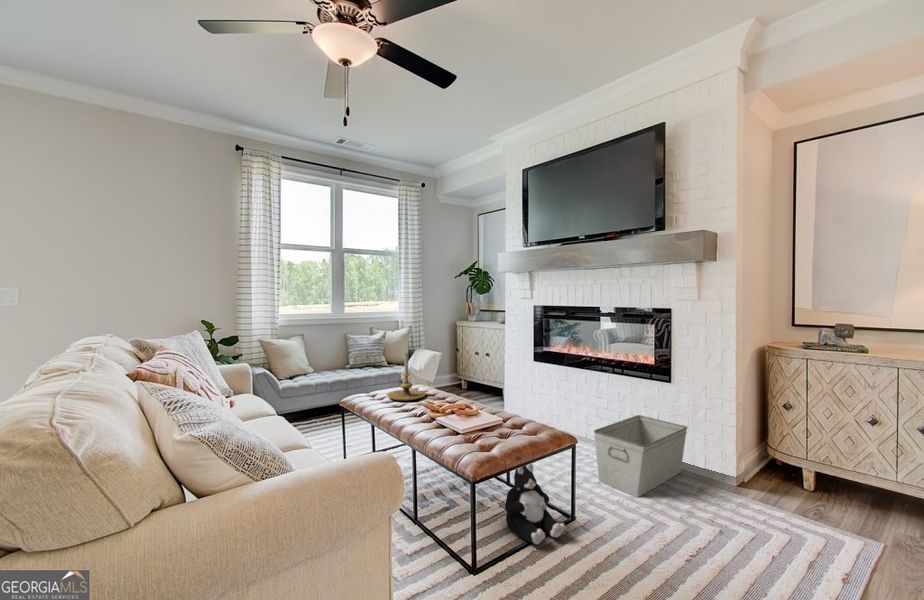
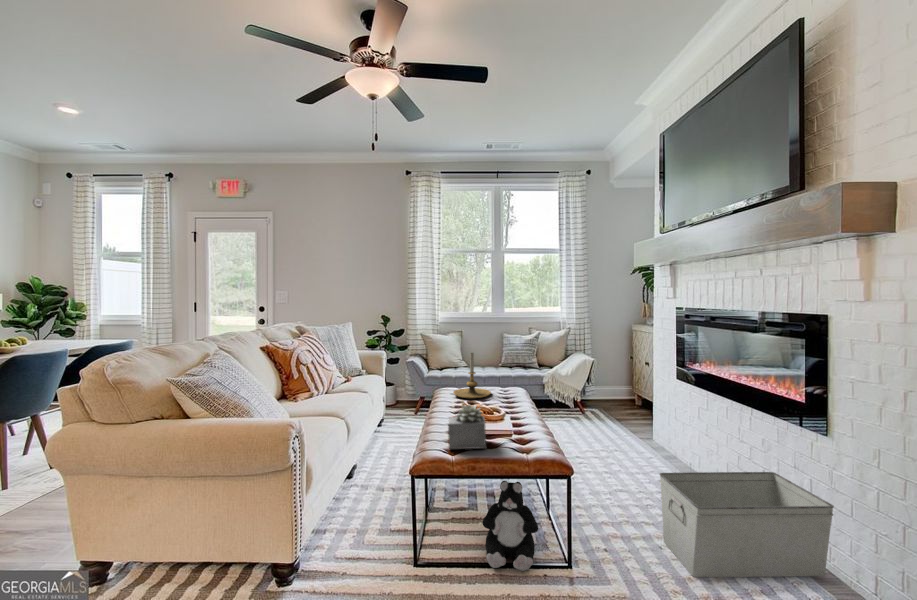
succulent plant: none [470,399,515,447] -> present [448,405,486,449]

